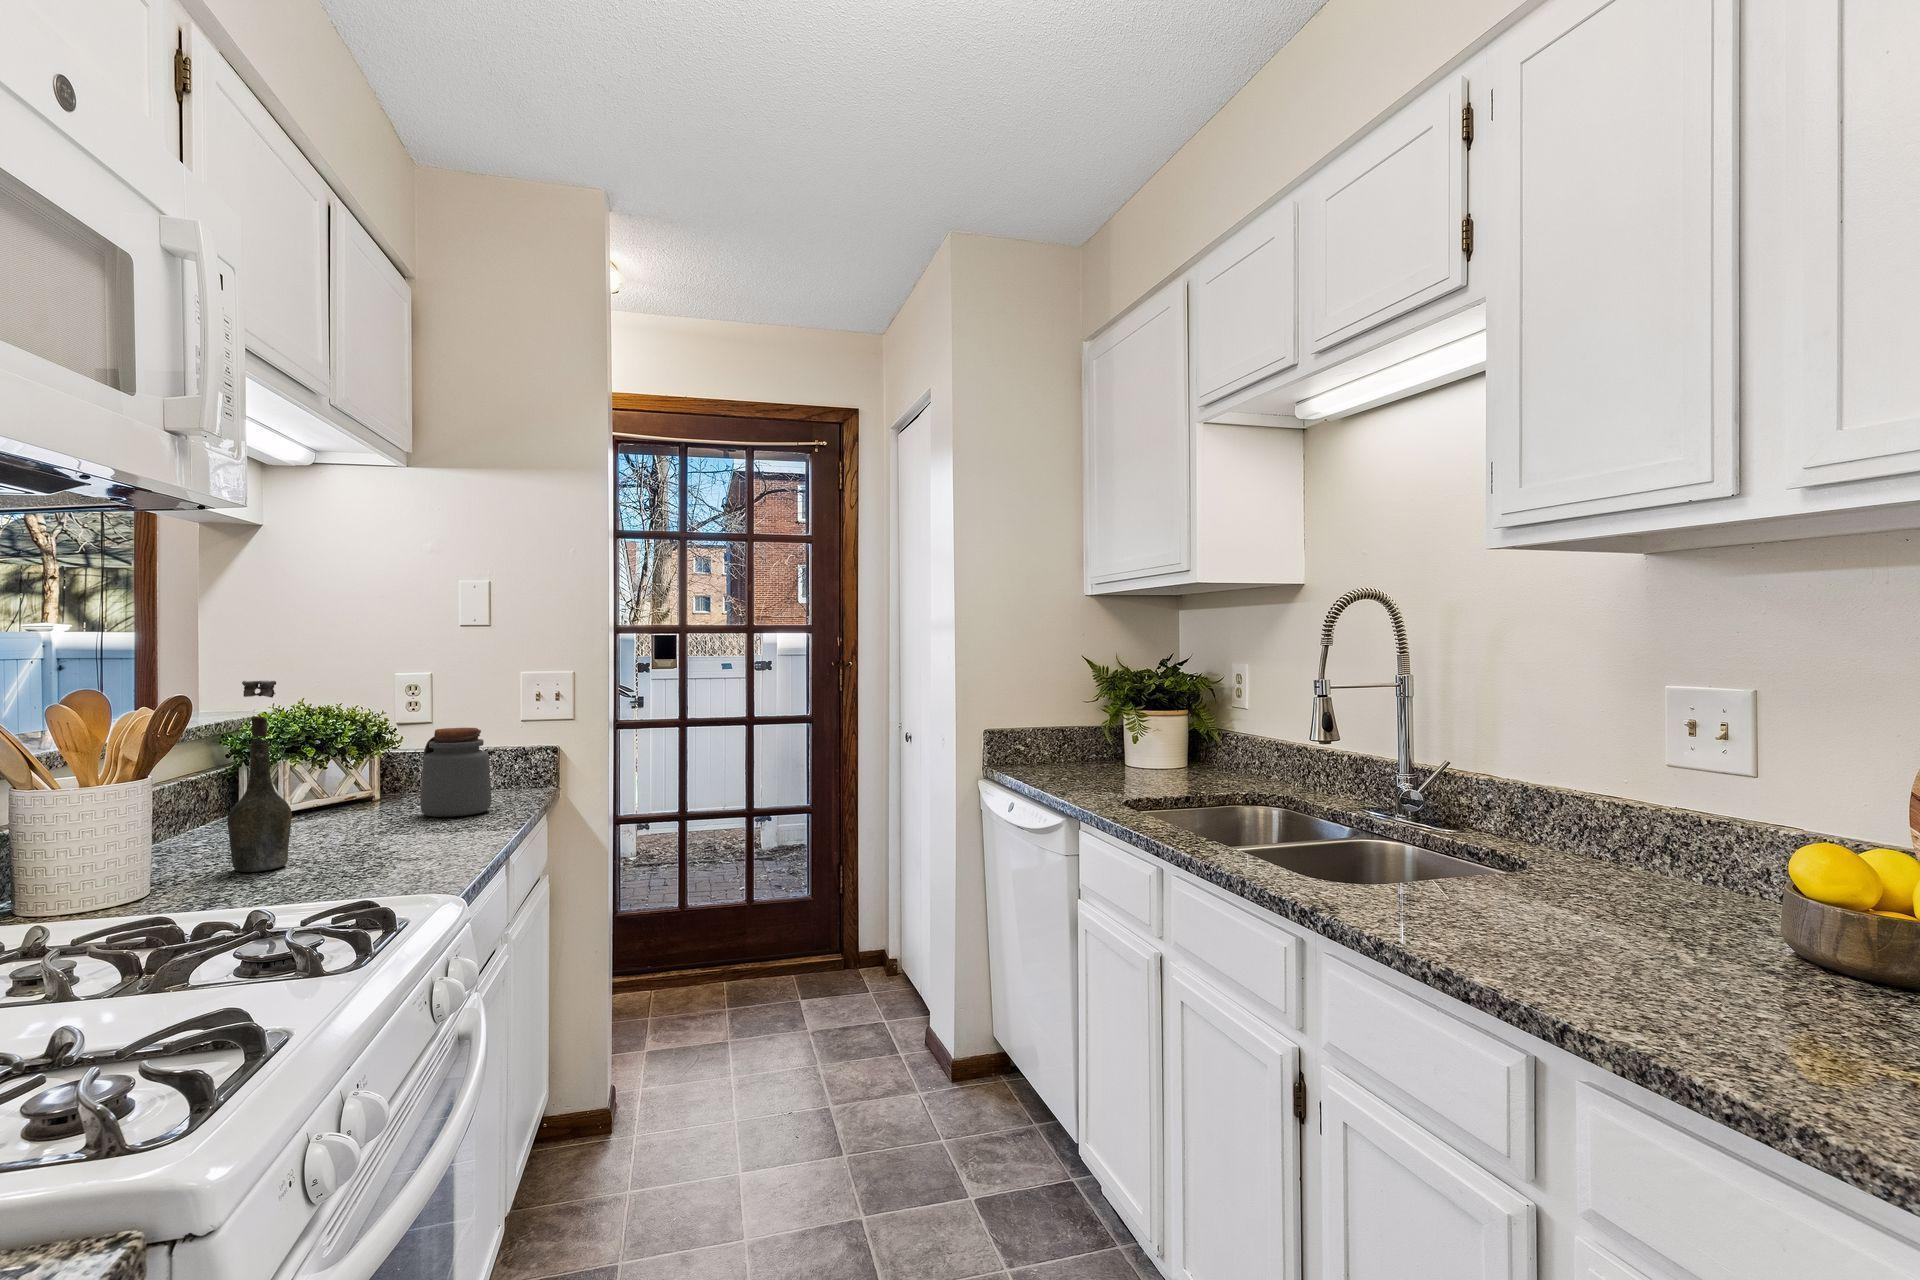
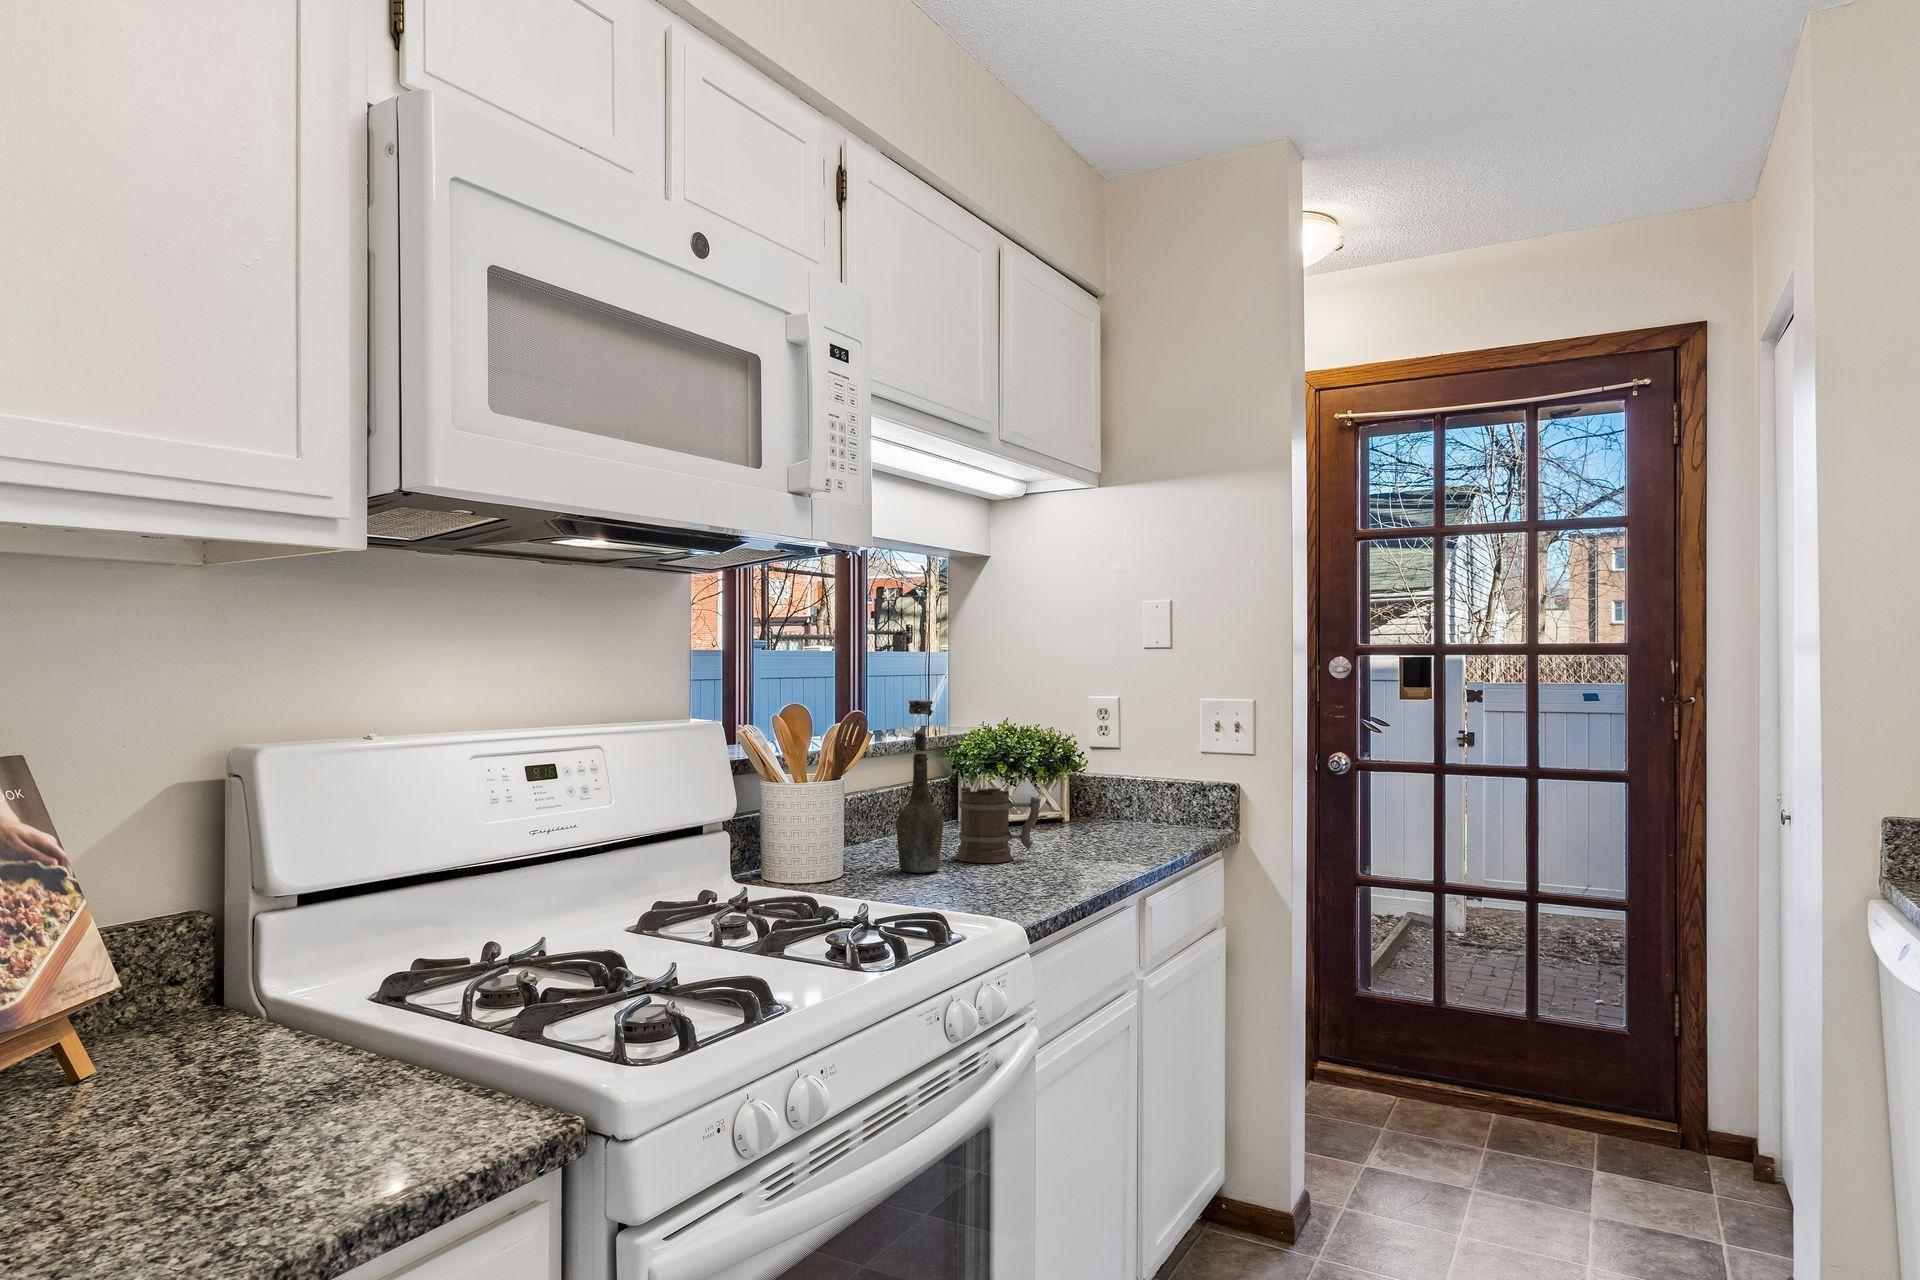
jar: present [420,728,492,817] -> none [1085,755,1152,848]
mug: none [287,770,392,852] -> present [955,786,1041,863]

